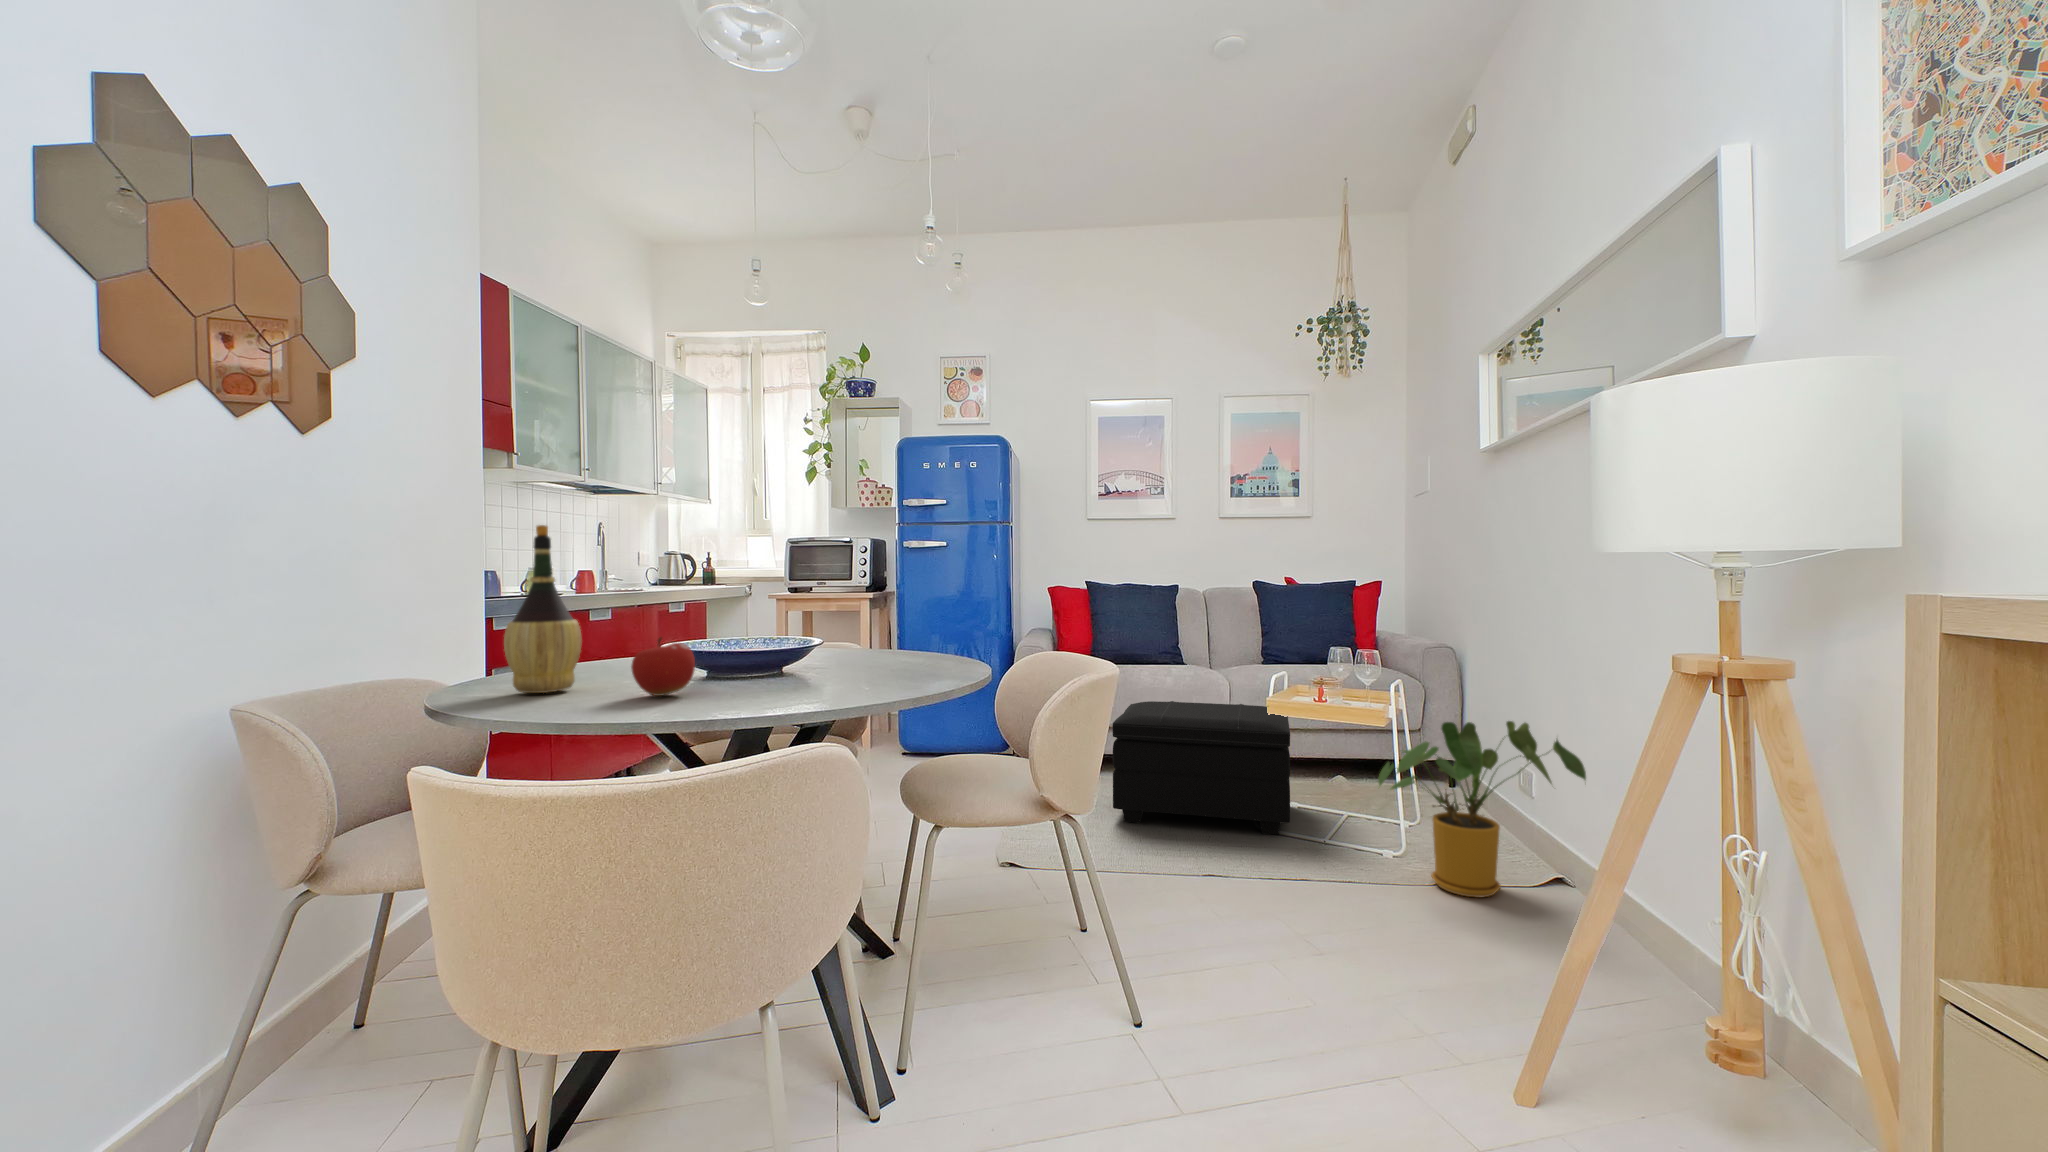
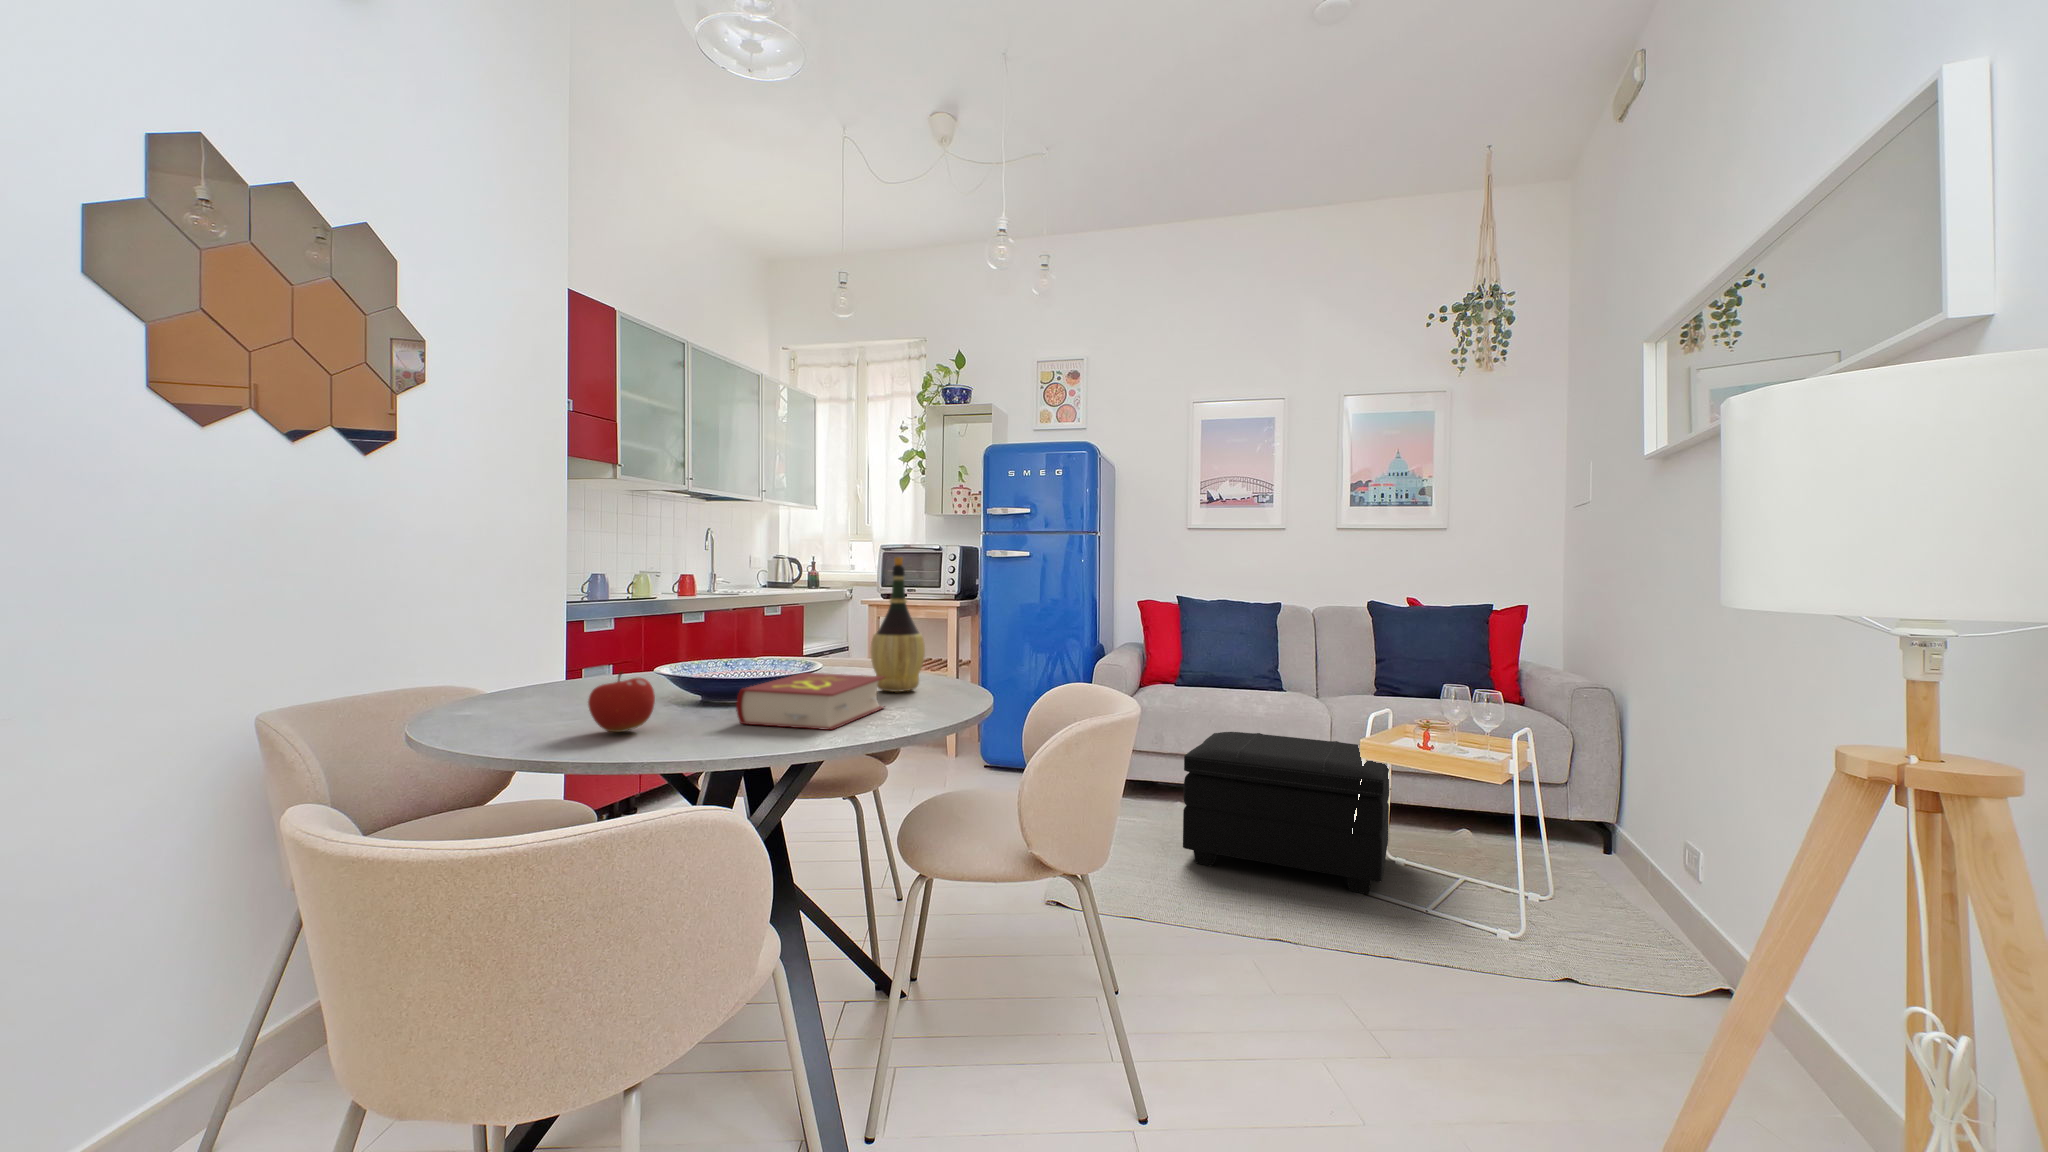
wine bottle: present [504,525,581,693] -> present [871,557,925,692]
book: none [769,641,895,686] -> present [736,673,885,730]
house plant: present [1378,721,1586,897] -> none [1478,786,1750,1001]

